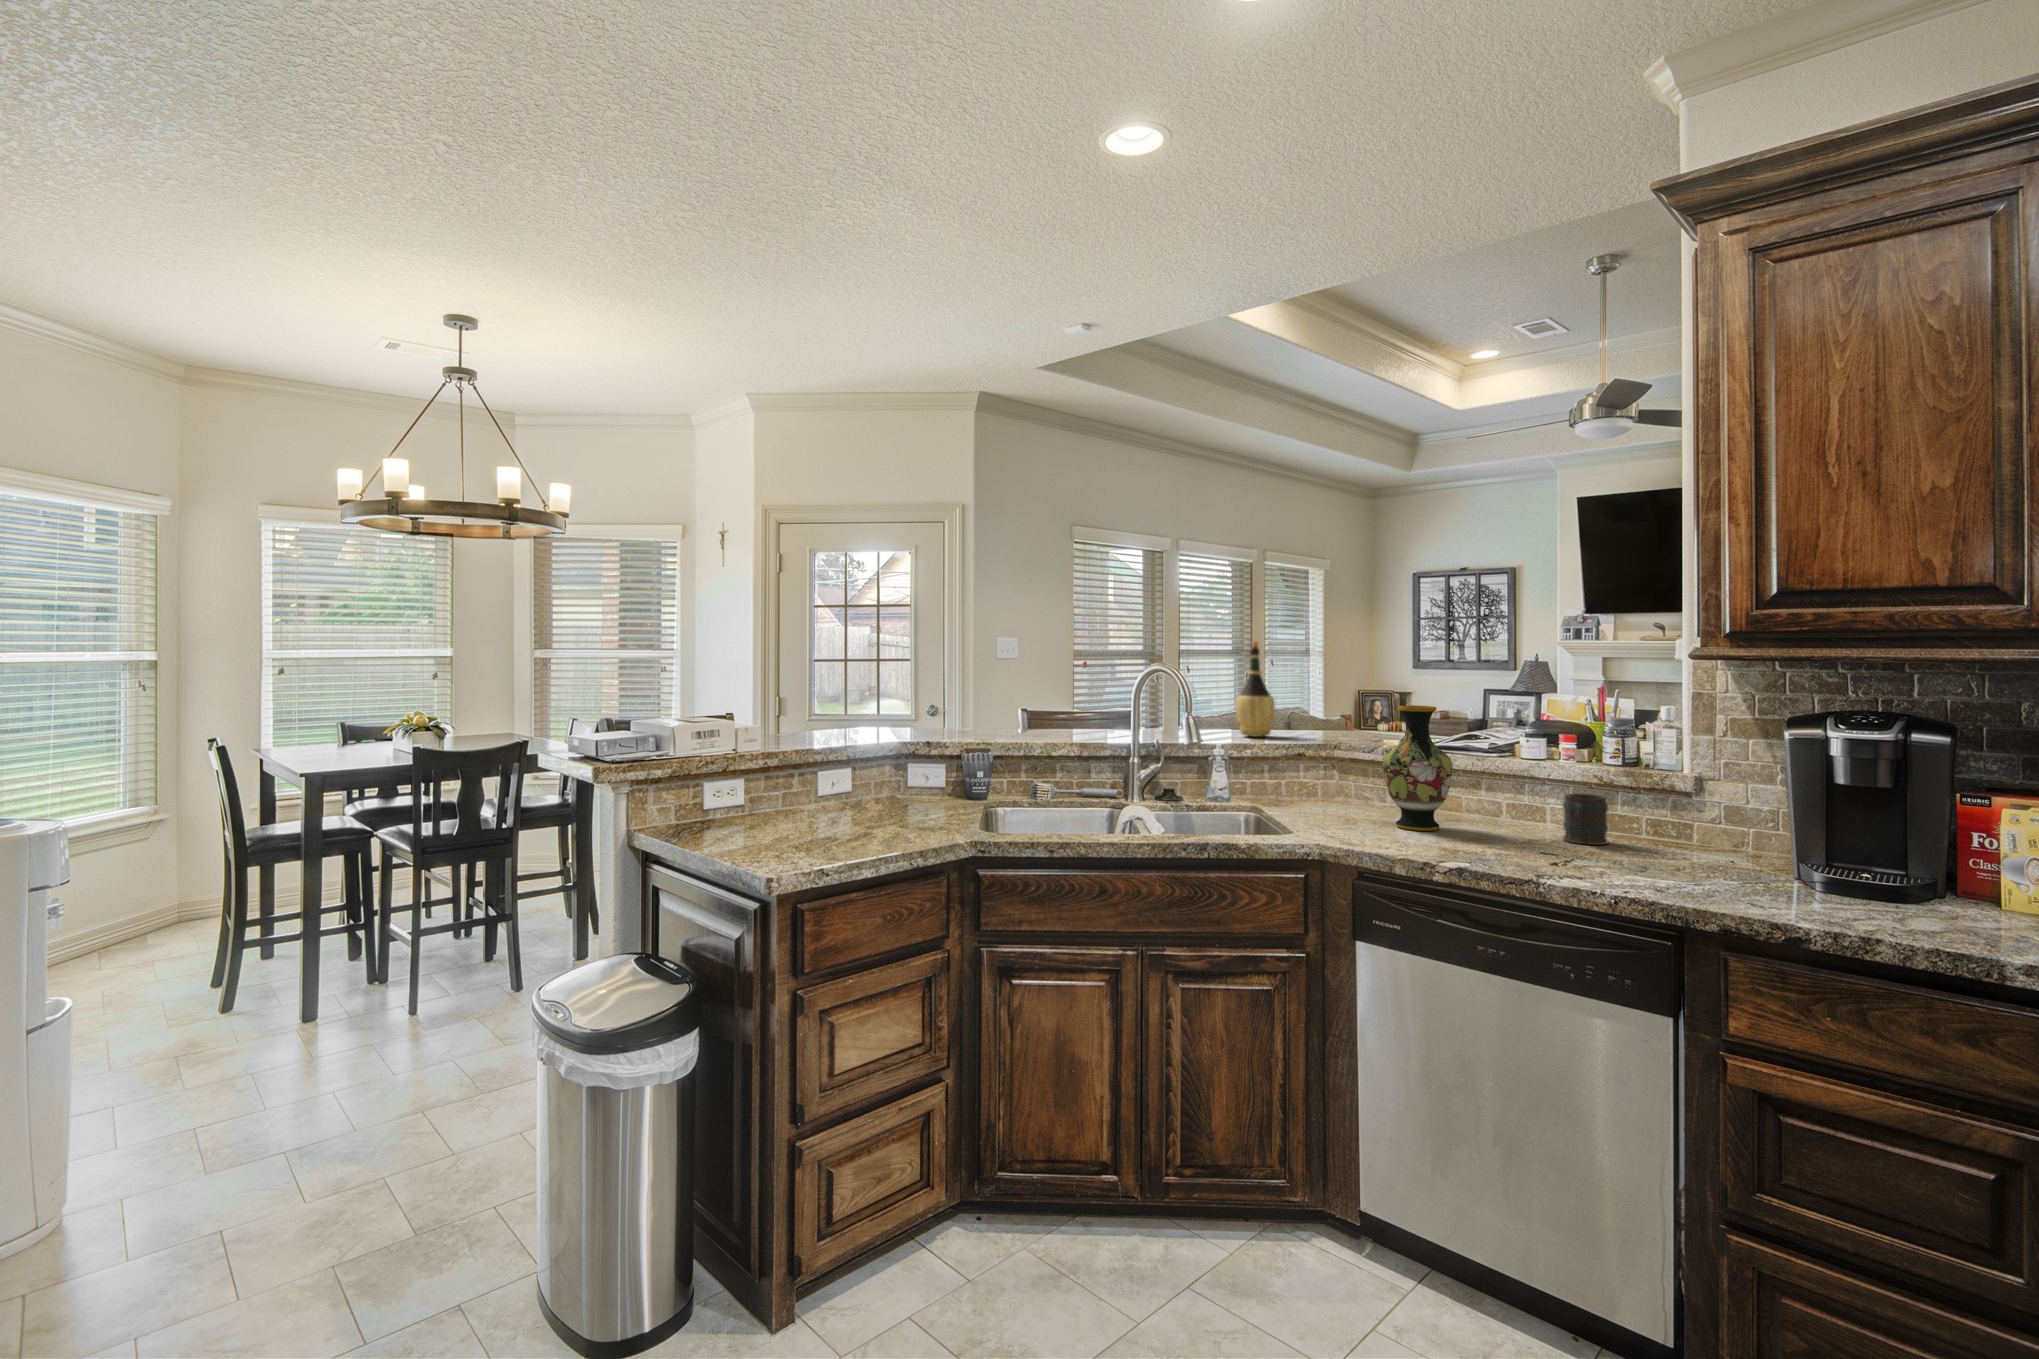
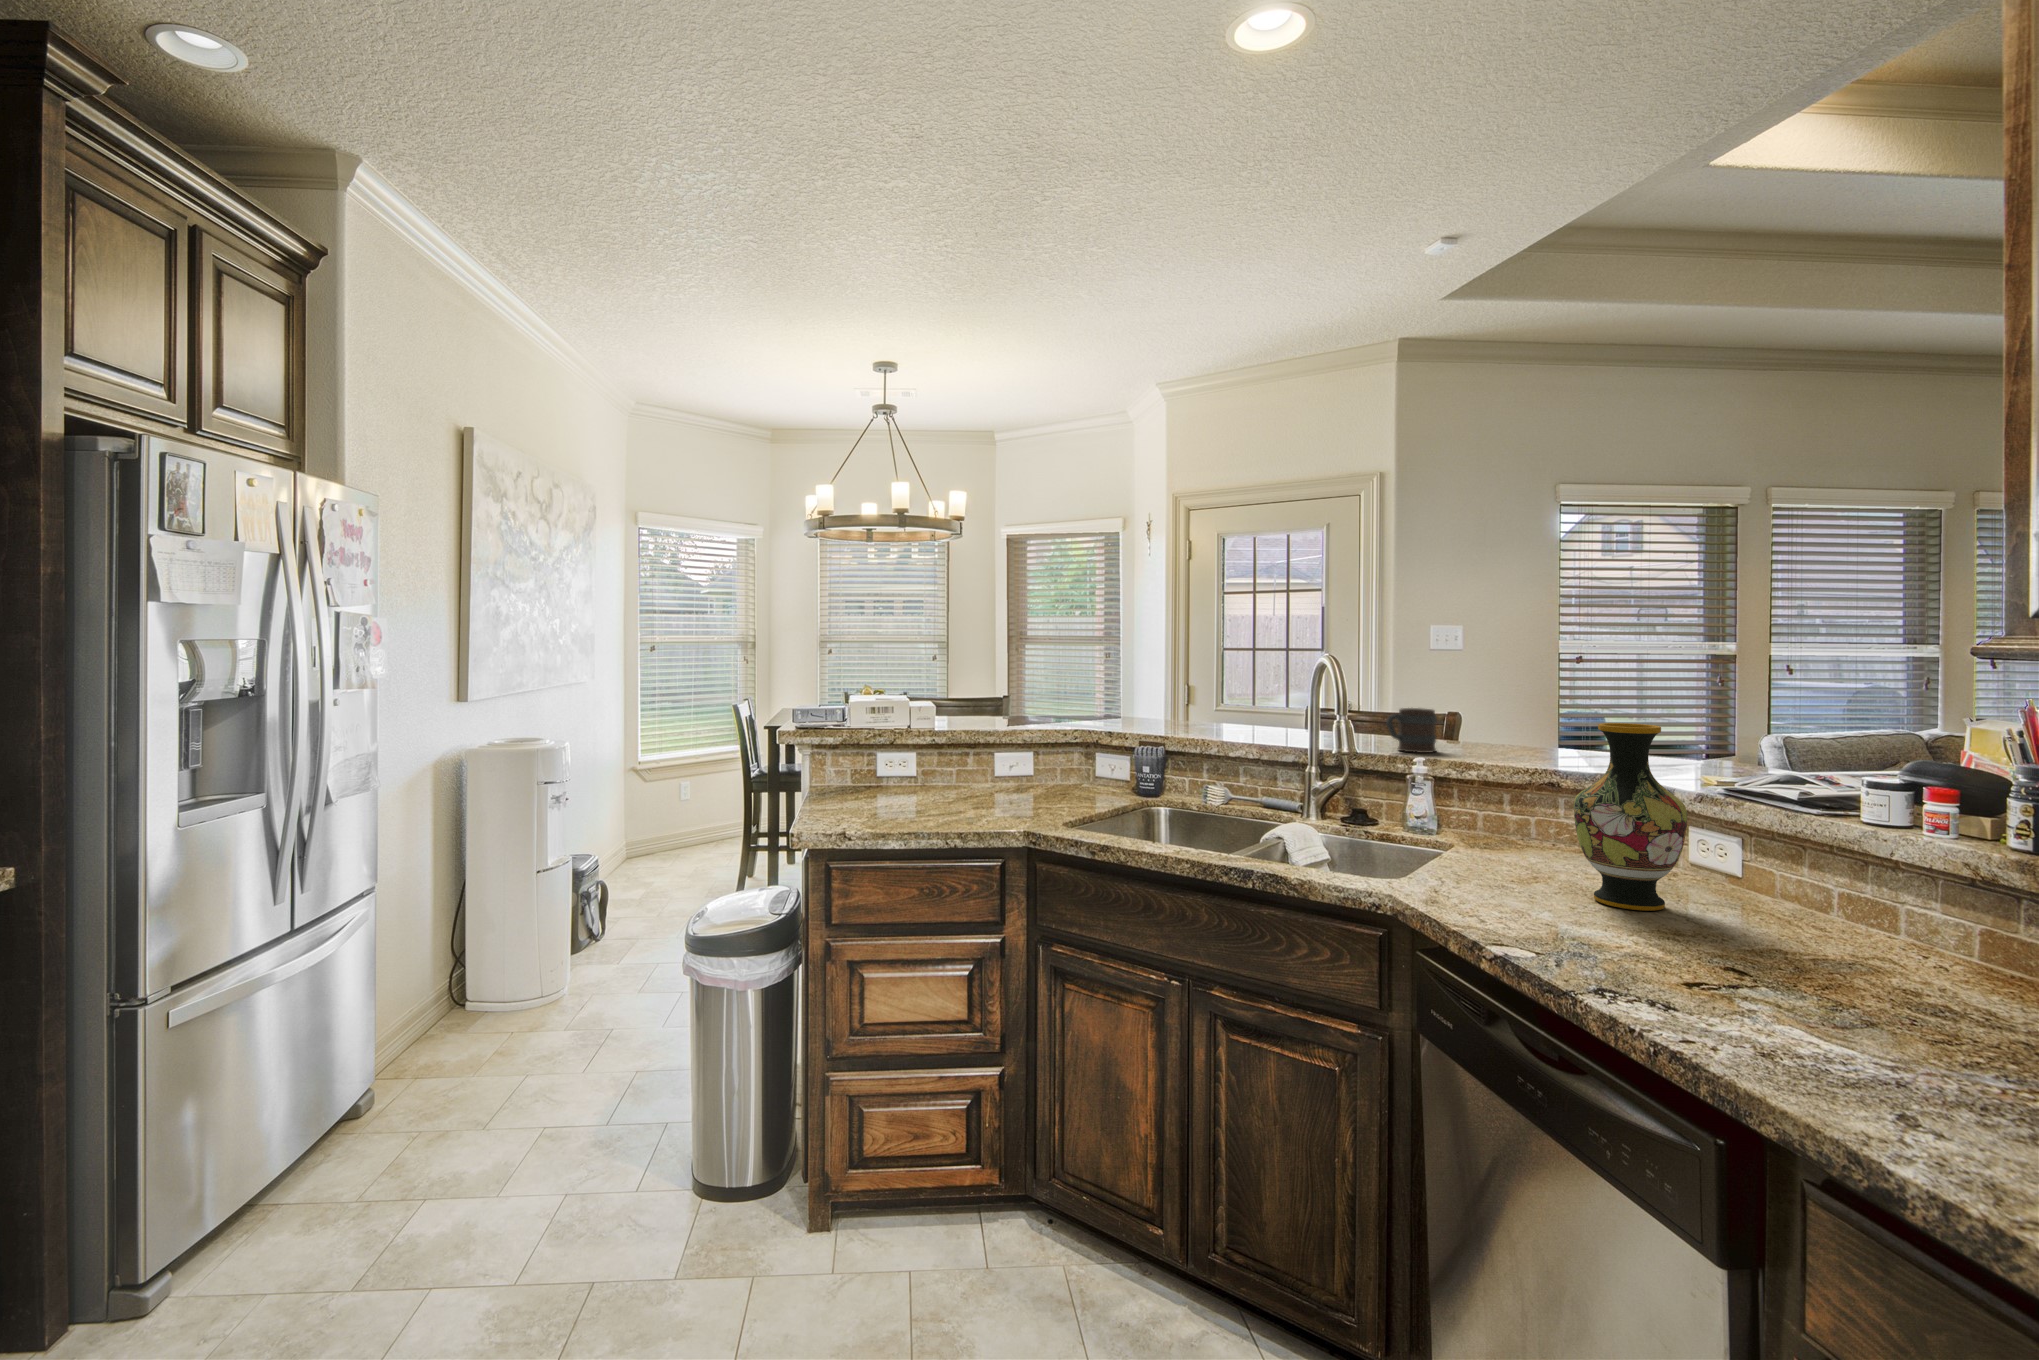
wine bottle: present [1236,642,1275,737] -> none [1510,630,1569,757]
mug: present [1563,794,1608,845] -> present [1386,708,1437,753]

